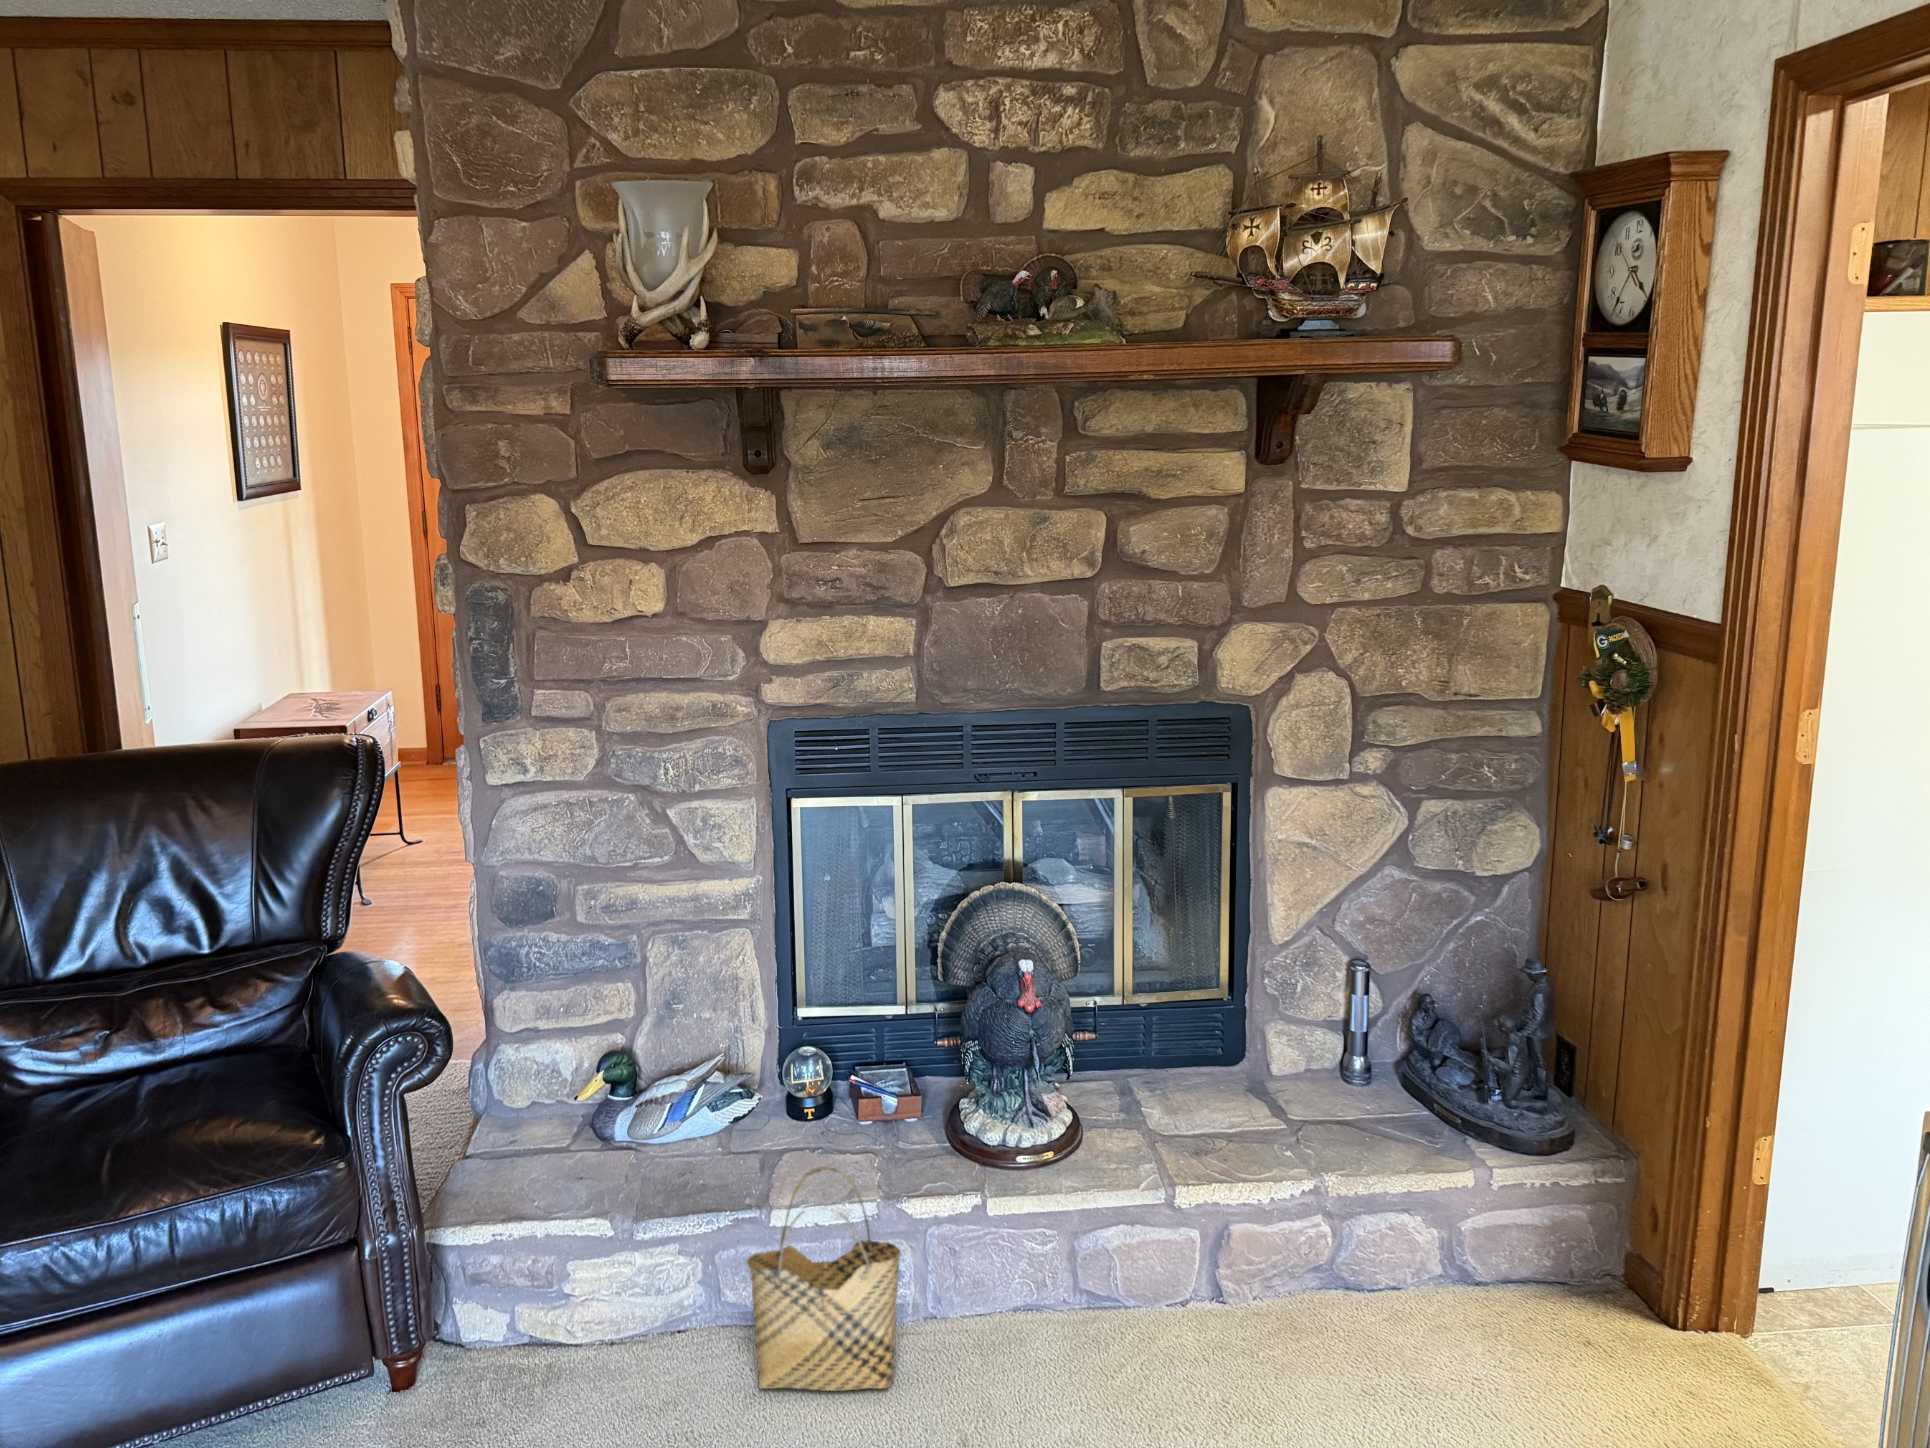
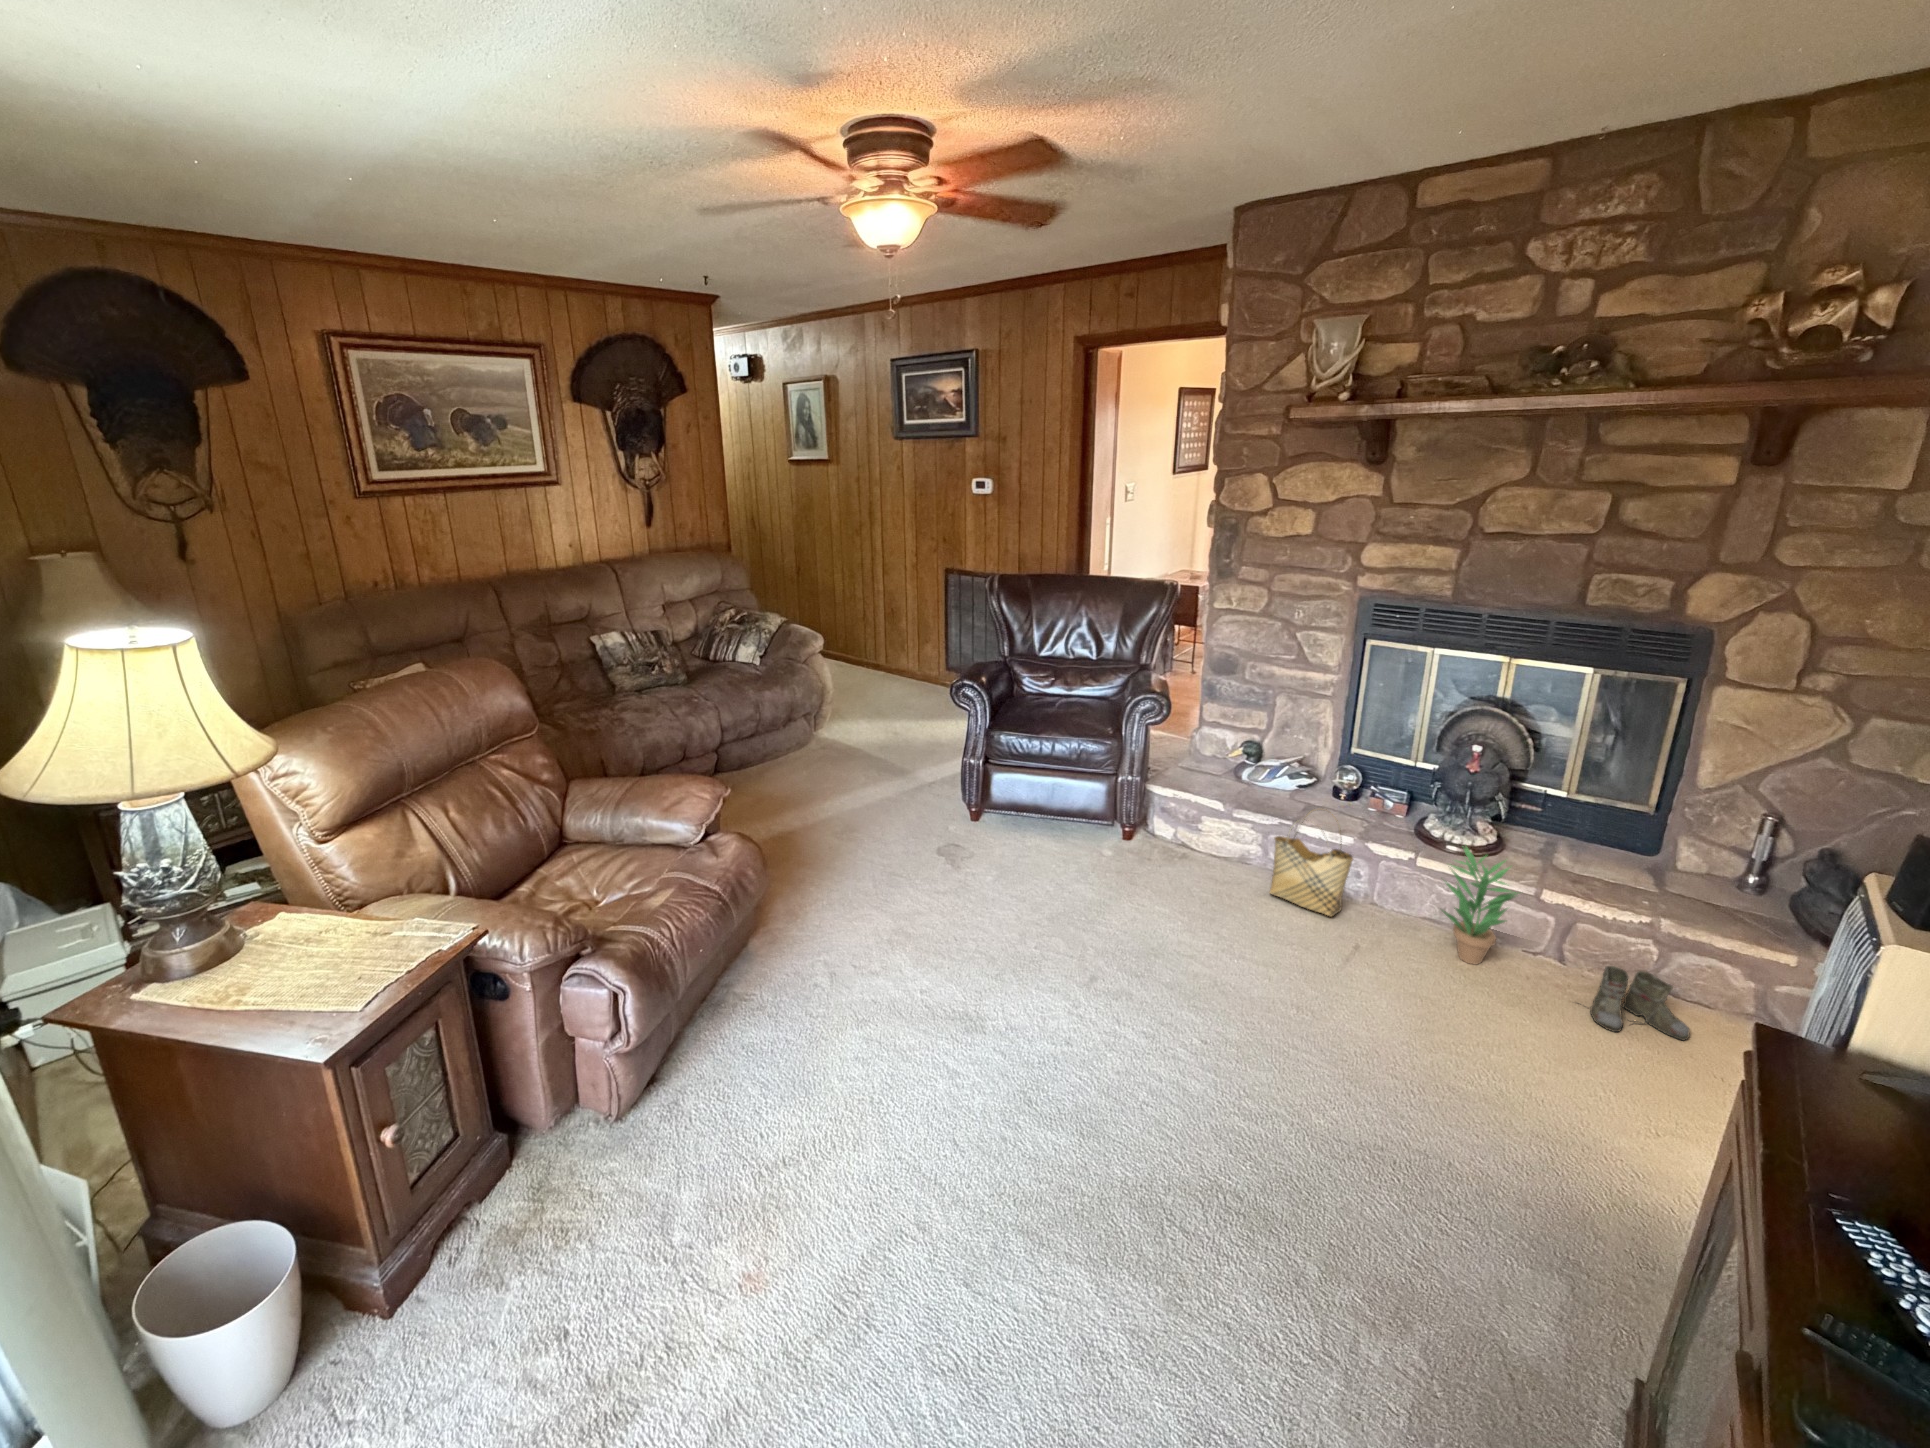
potted plant: none [1056,1157,1181,1375] -> present [1443,847,1520,964]
boots: none [1275,1276,1417,1404] -> present [1590,966,1689,1041]

